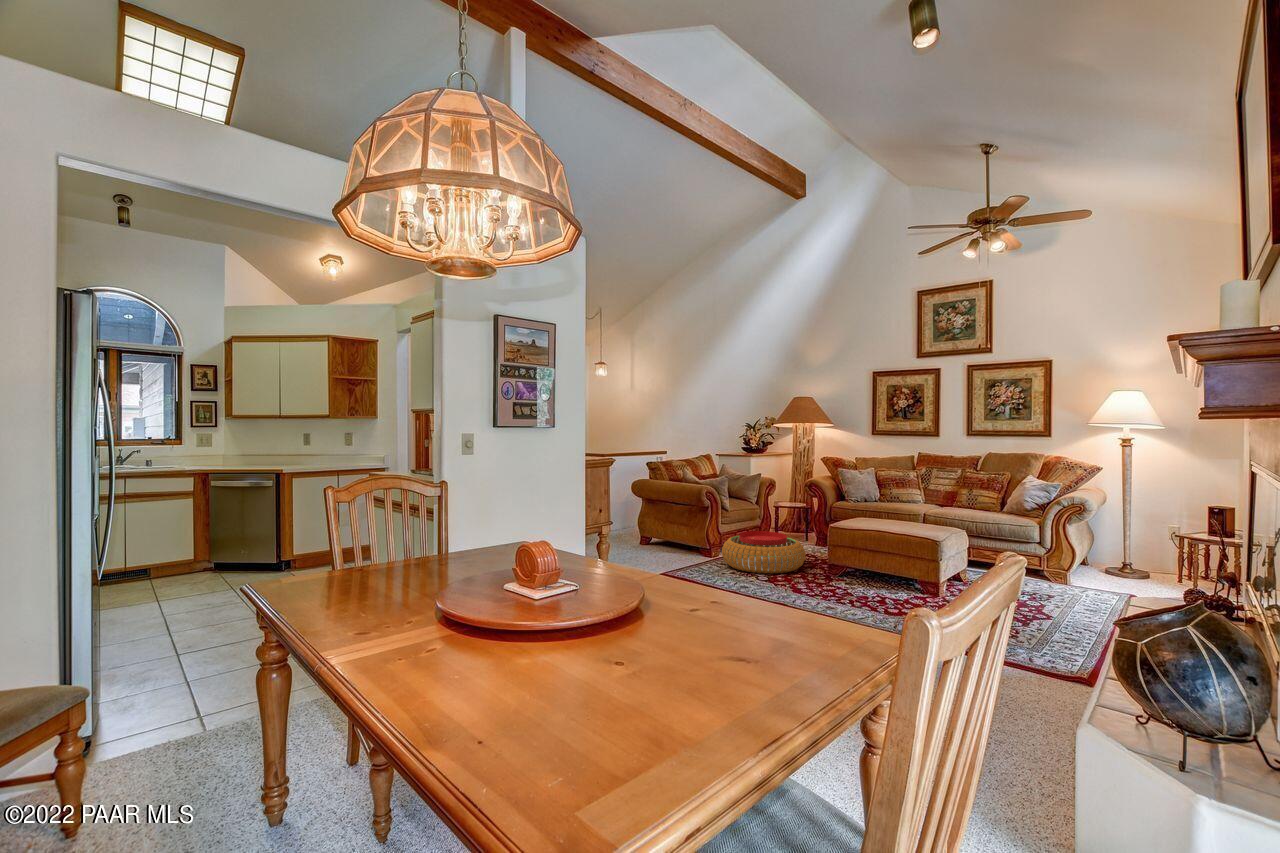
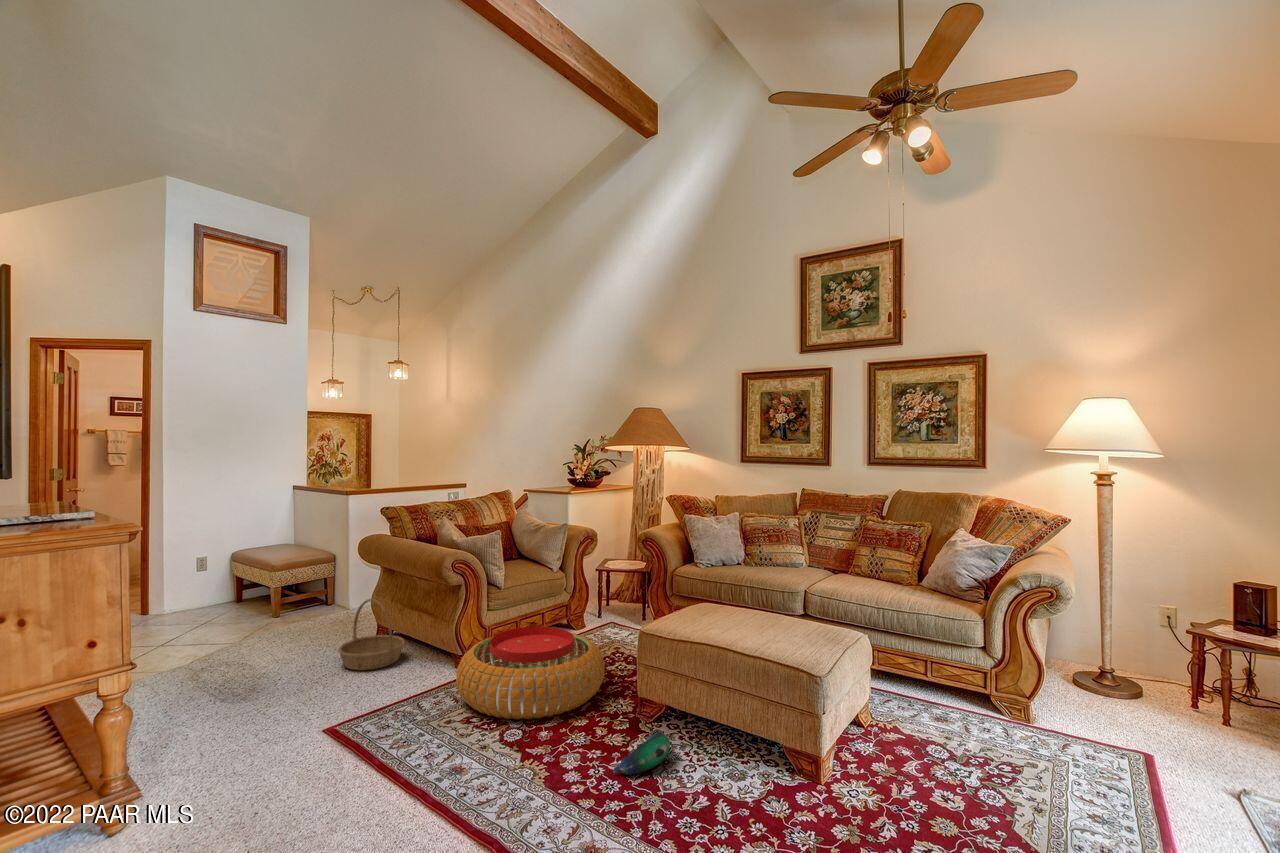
basket: none [638,517,673,556] -> present [338,599,404,670]
plush toy: none [831,574,858,590] -> present [613,732,670,775]

